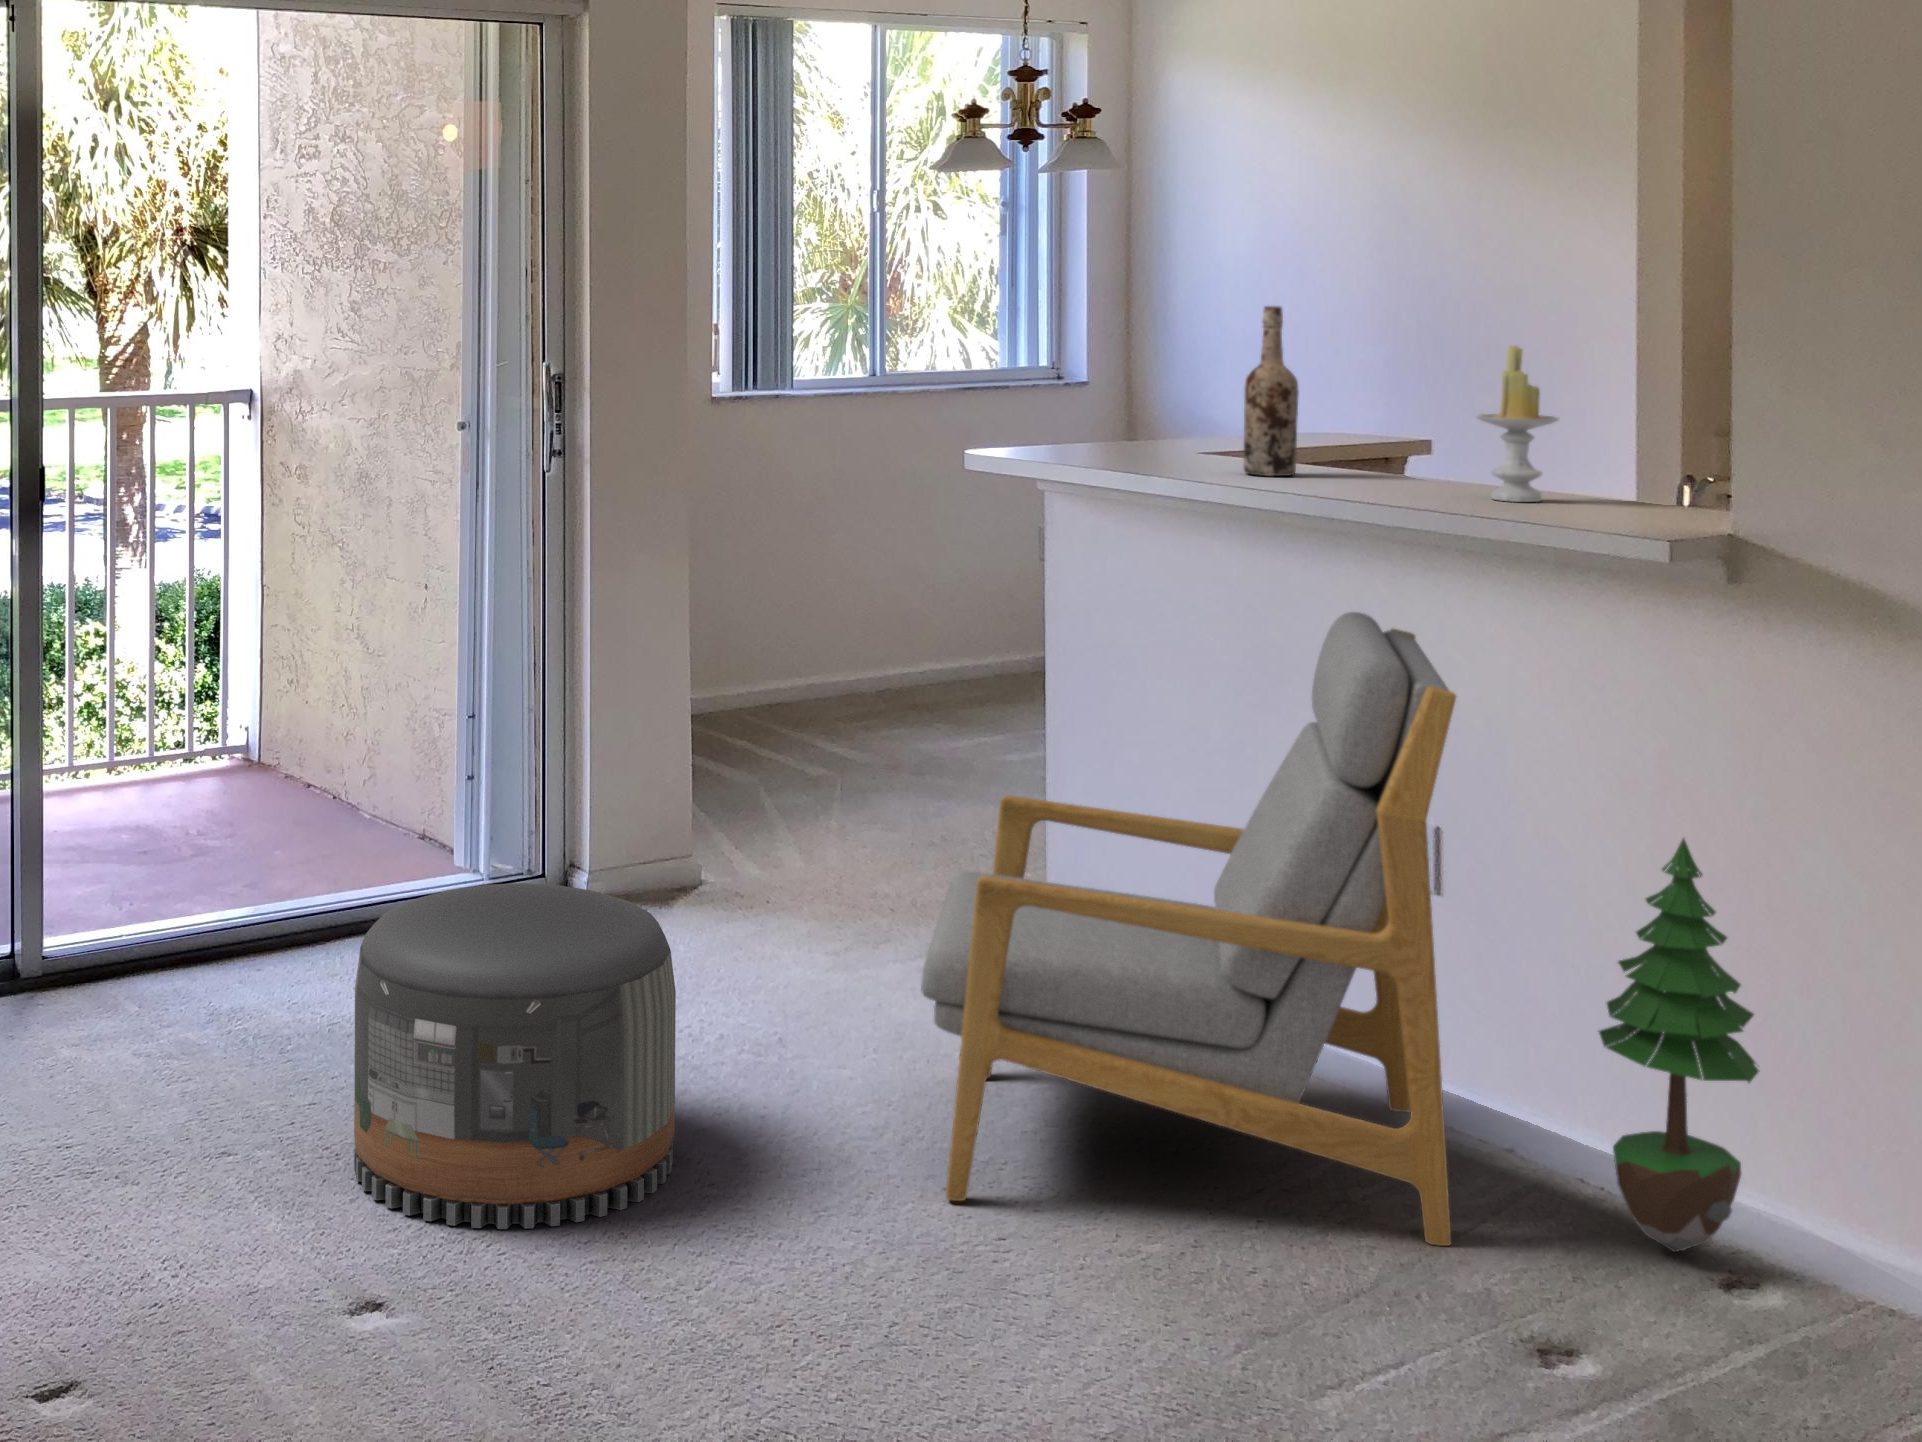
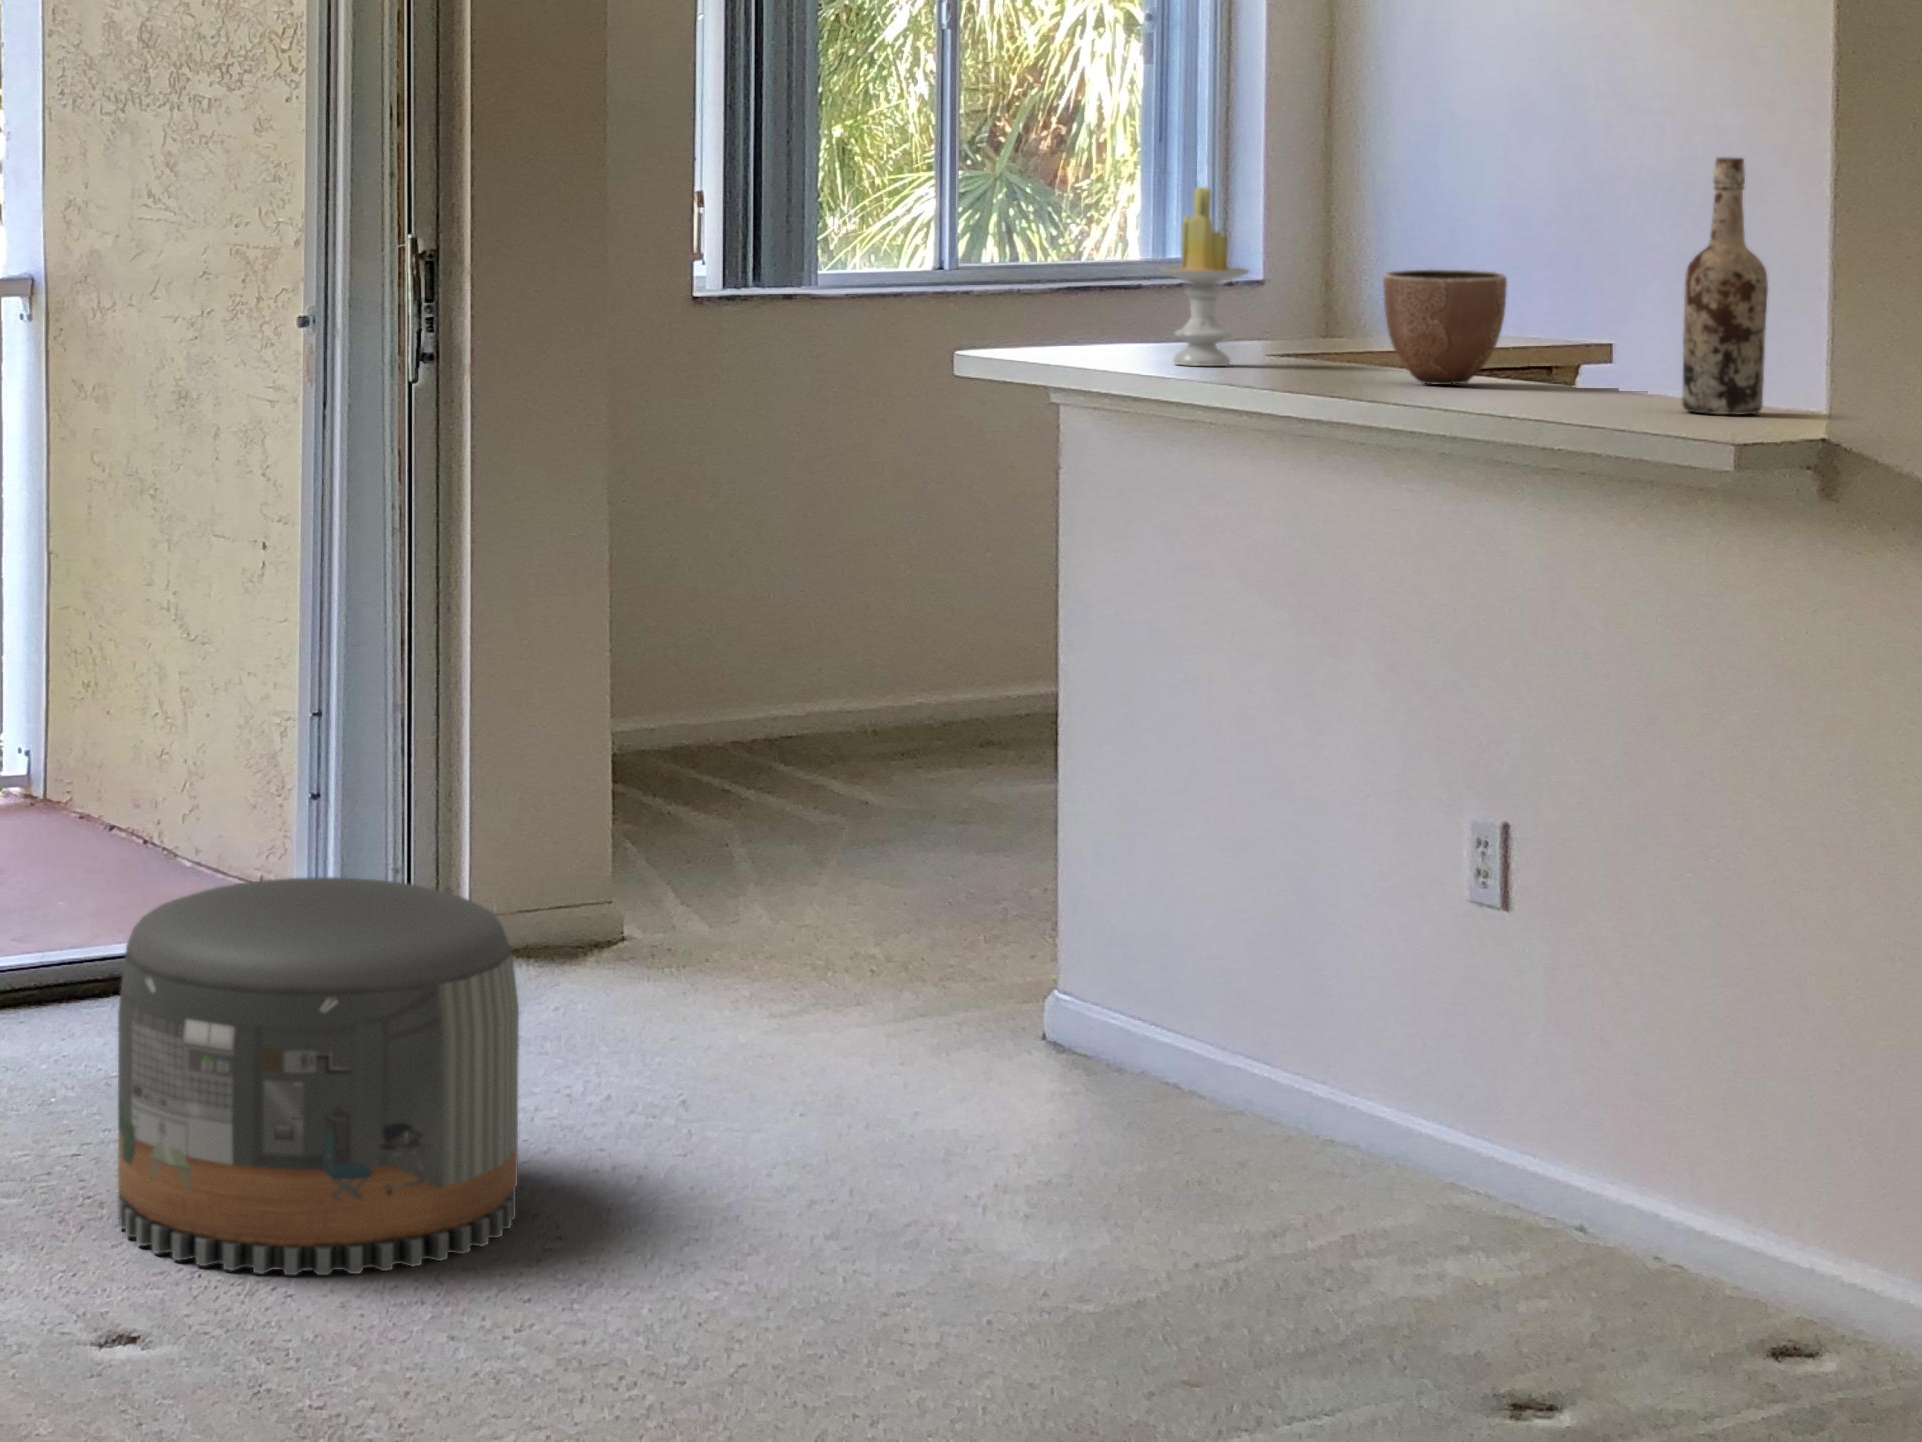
wine bottle: present [1244,306,1299,476] -> present [1682,158,1768,415]
candle: present [1477,345,1559,502] -> present [1159,187,1249,366]
decorative bowl: none [1323,397,1420,487] -> present [1383,269,1507,385]
armchair: present [921,612,1456,1246] -> none [819,543,1486,1314]
potted tree: present [1598,839,1760,1252] -> none [1650,806,1844,1324]

